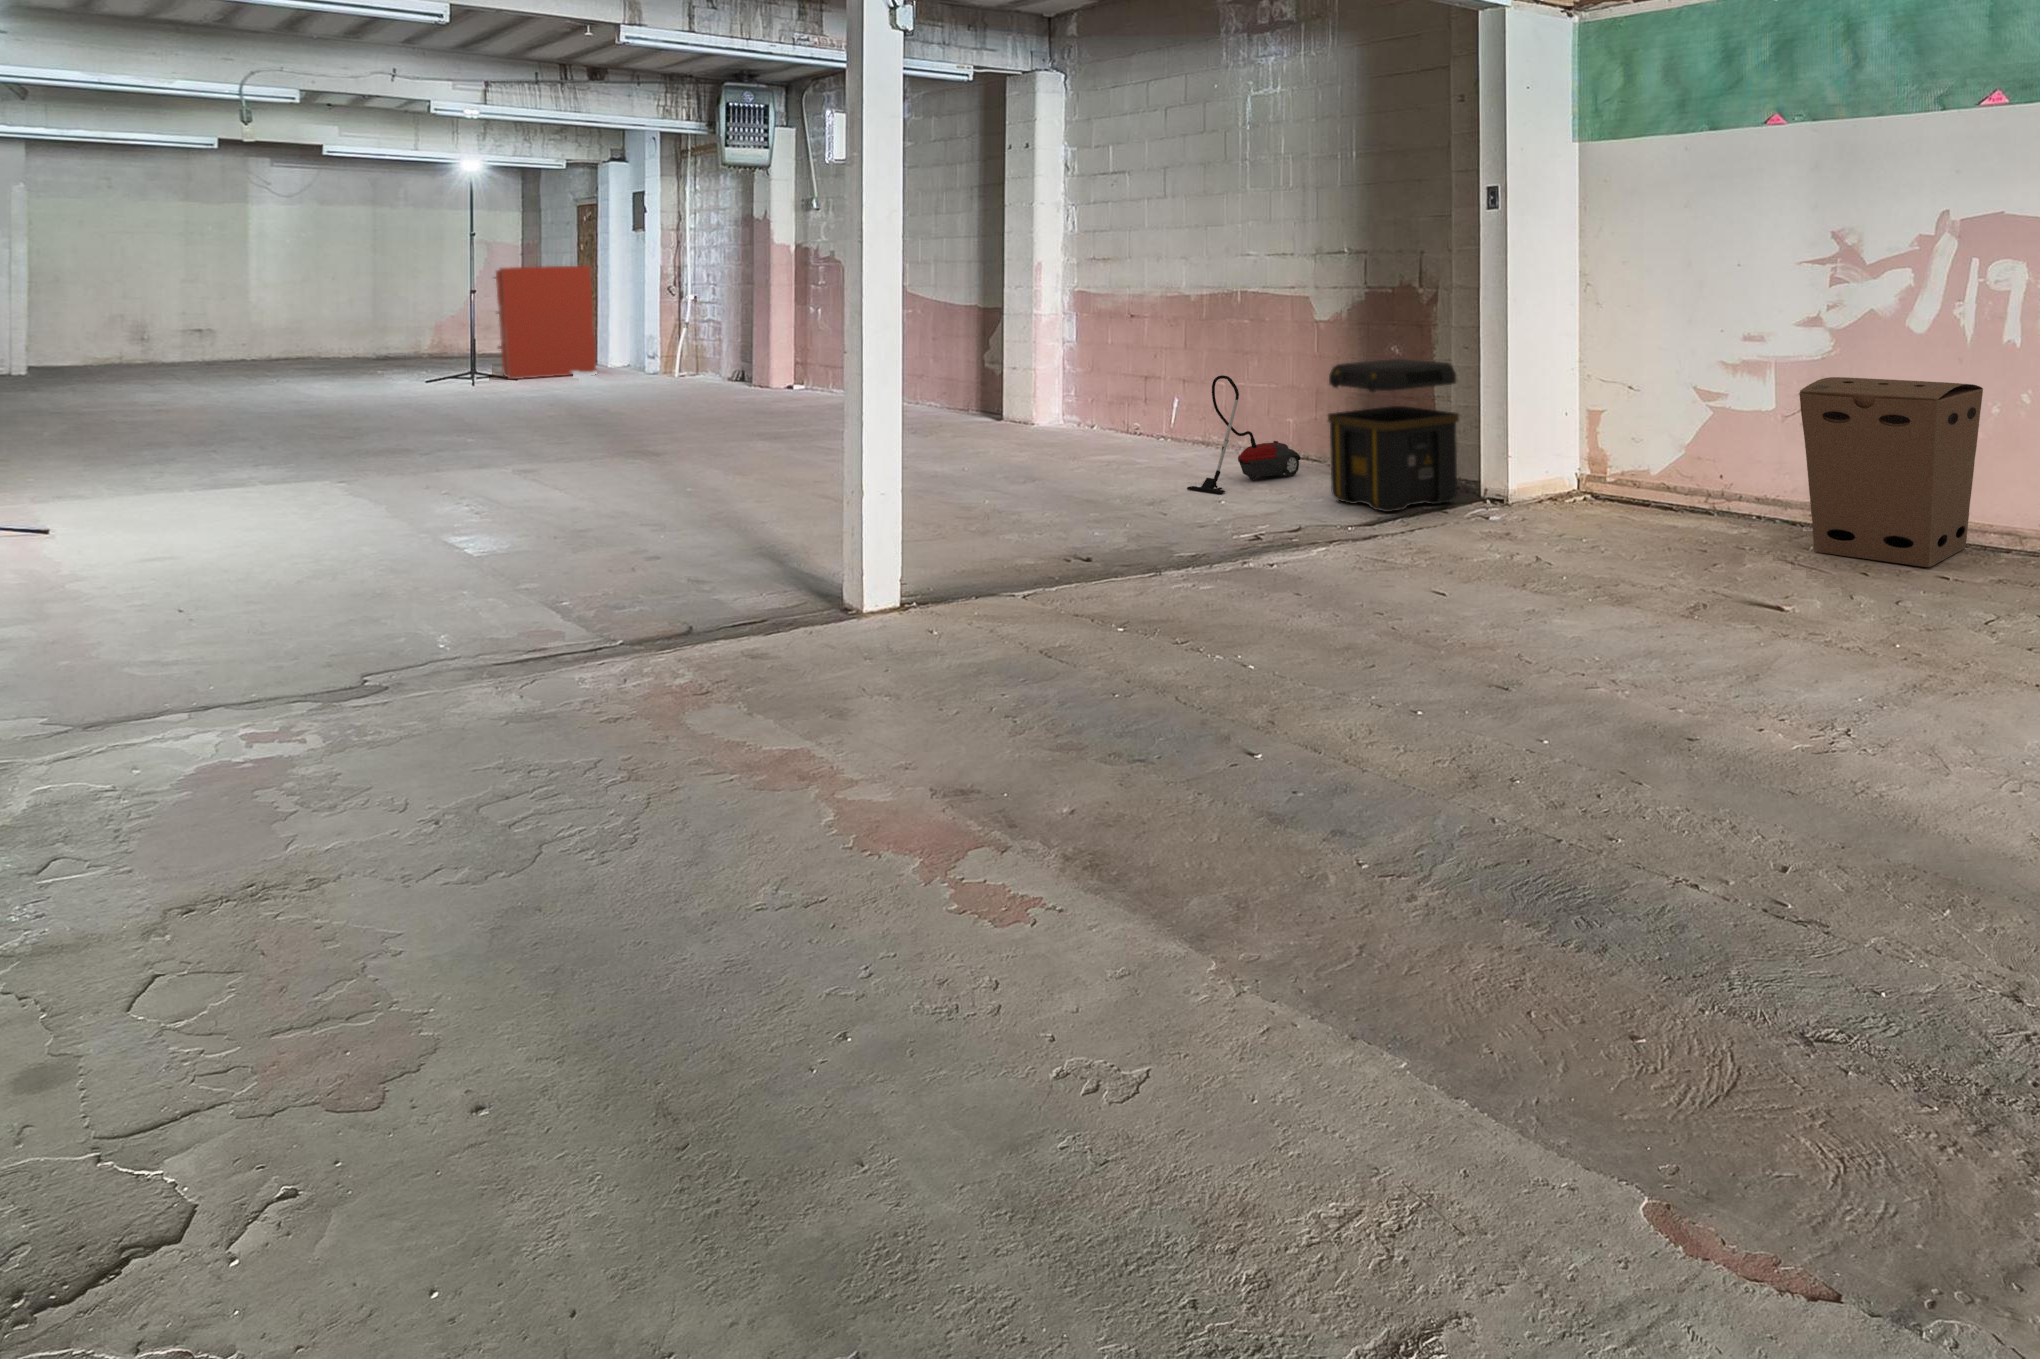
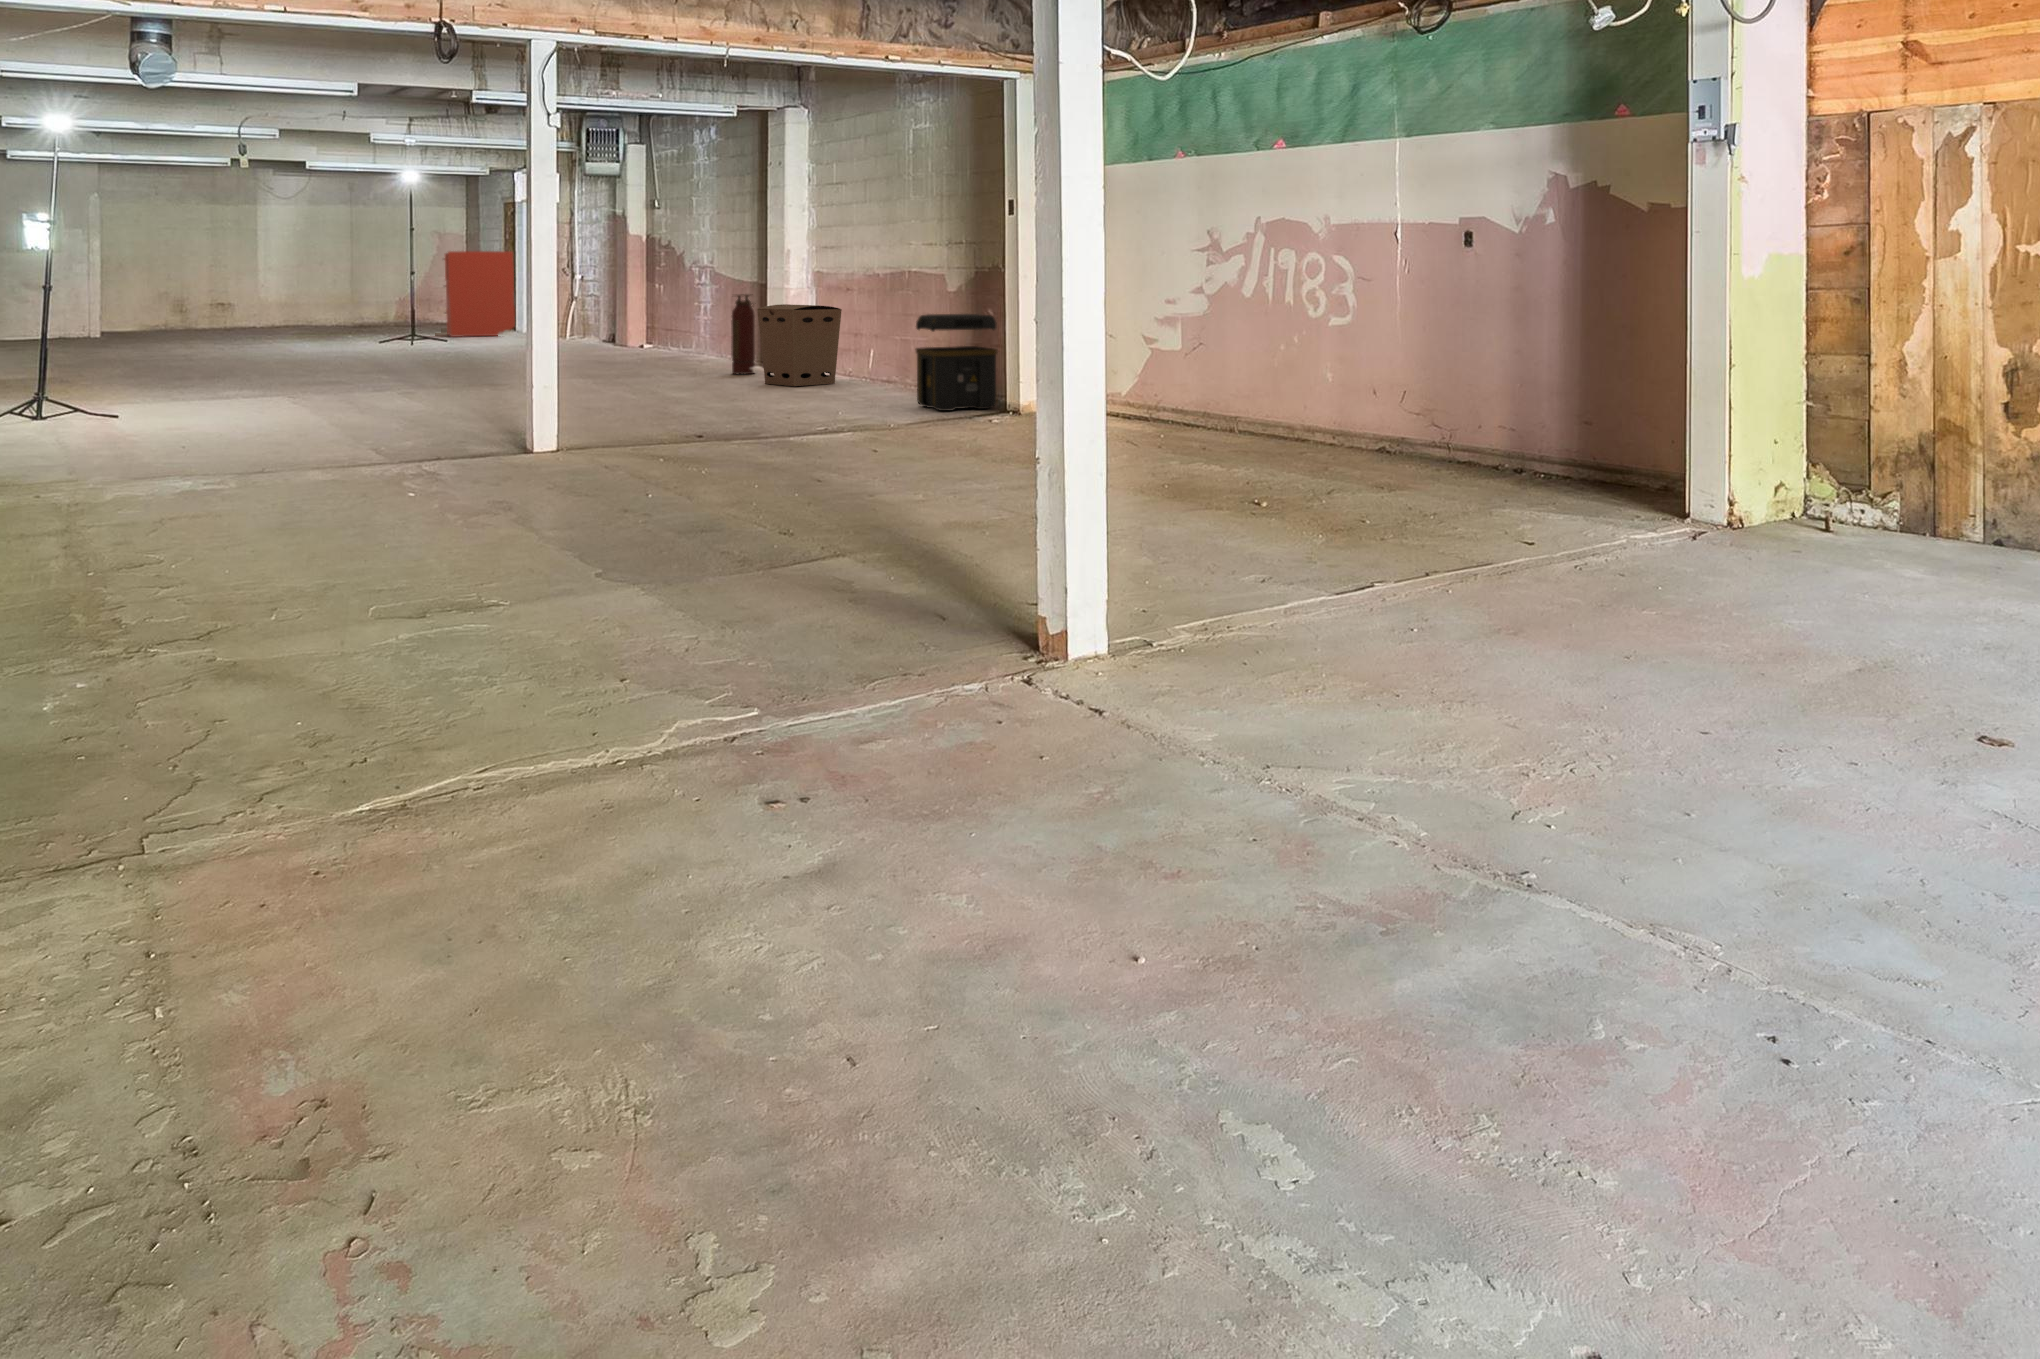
fire extinguisher: none [962,326,998,439] -> present [731,294,755,375]
vacuum cleaner: present [1187,375,1301,494] -> none [836,325,923,401]
cardboard box: present [1799,377,1983,567] -> present [757,304,842,386]

